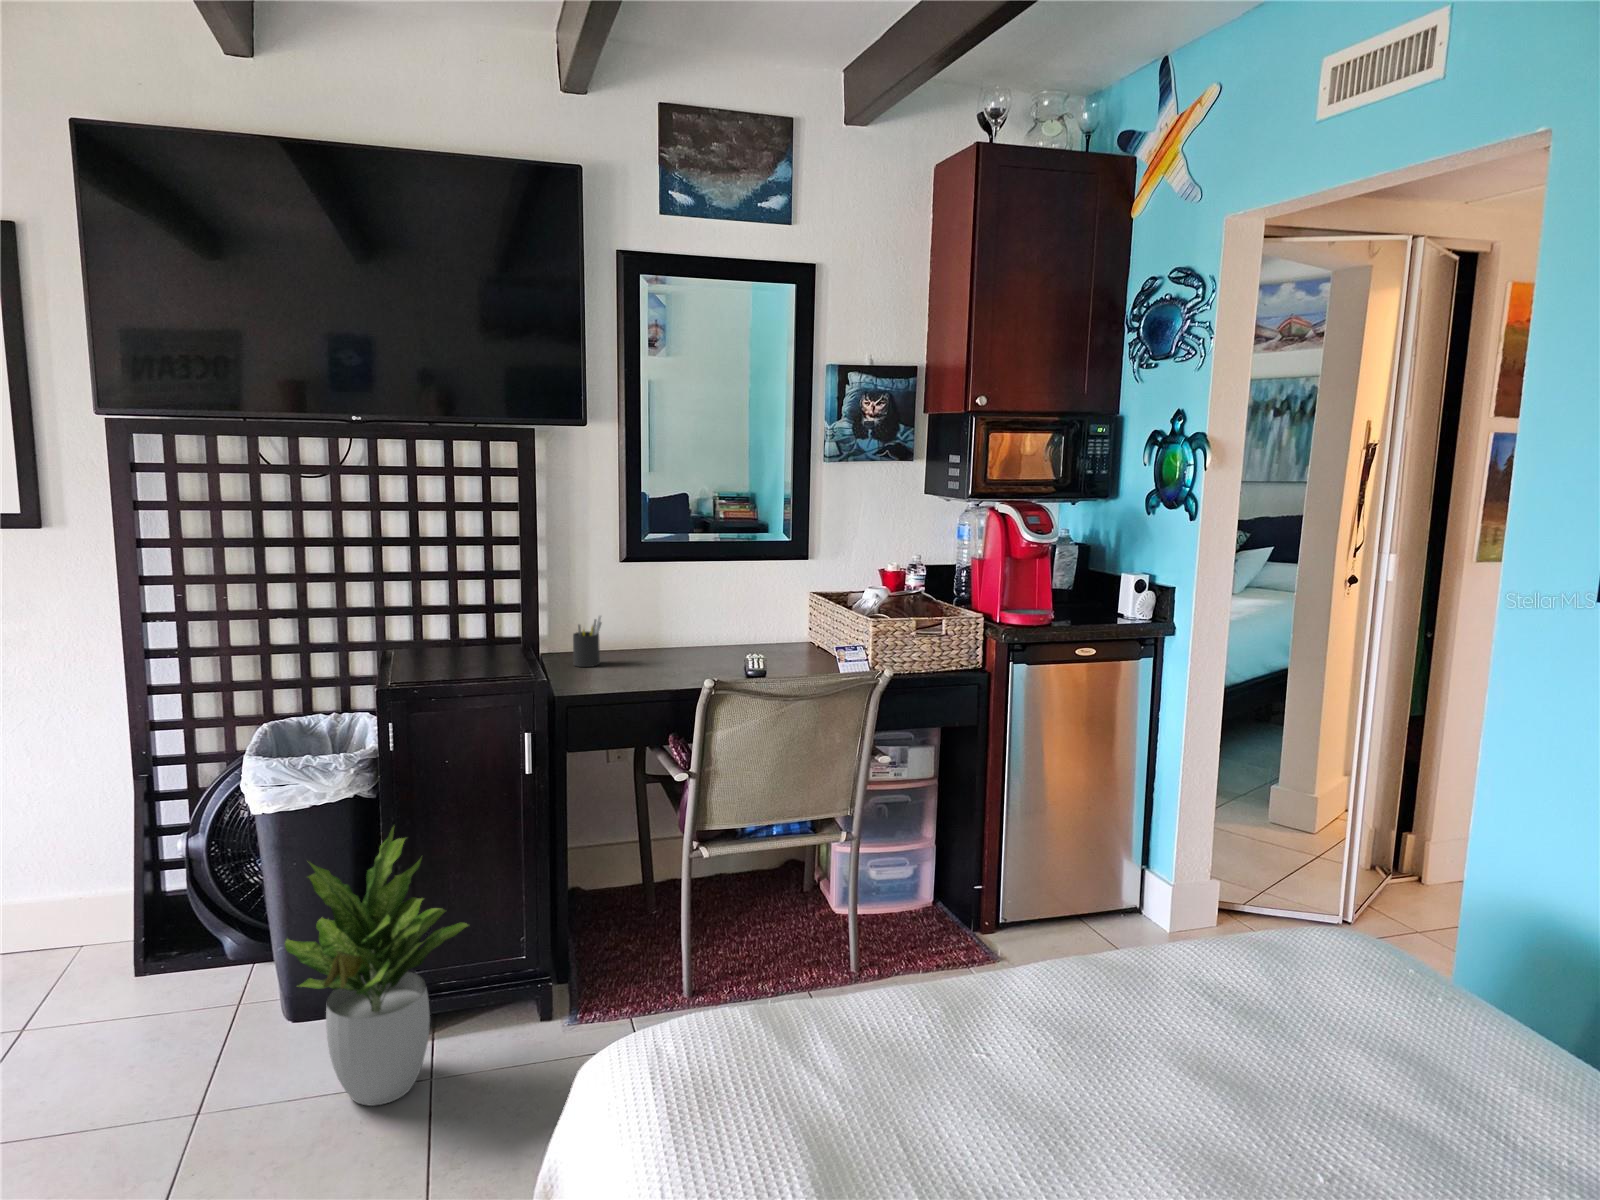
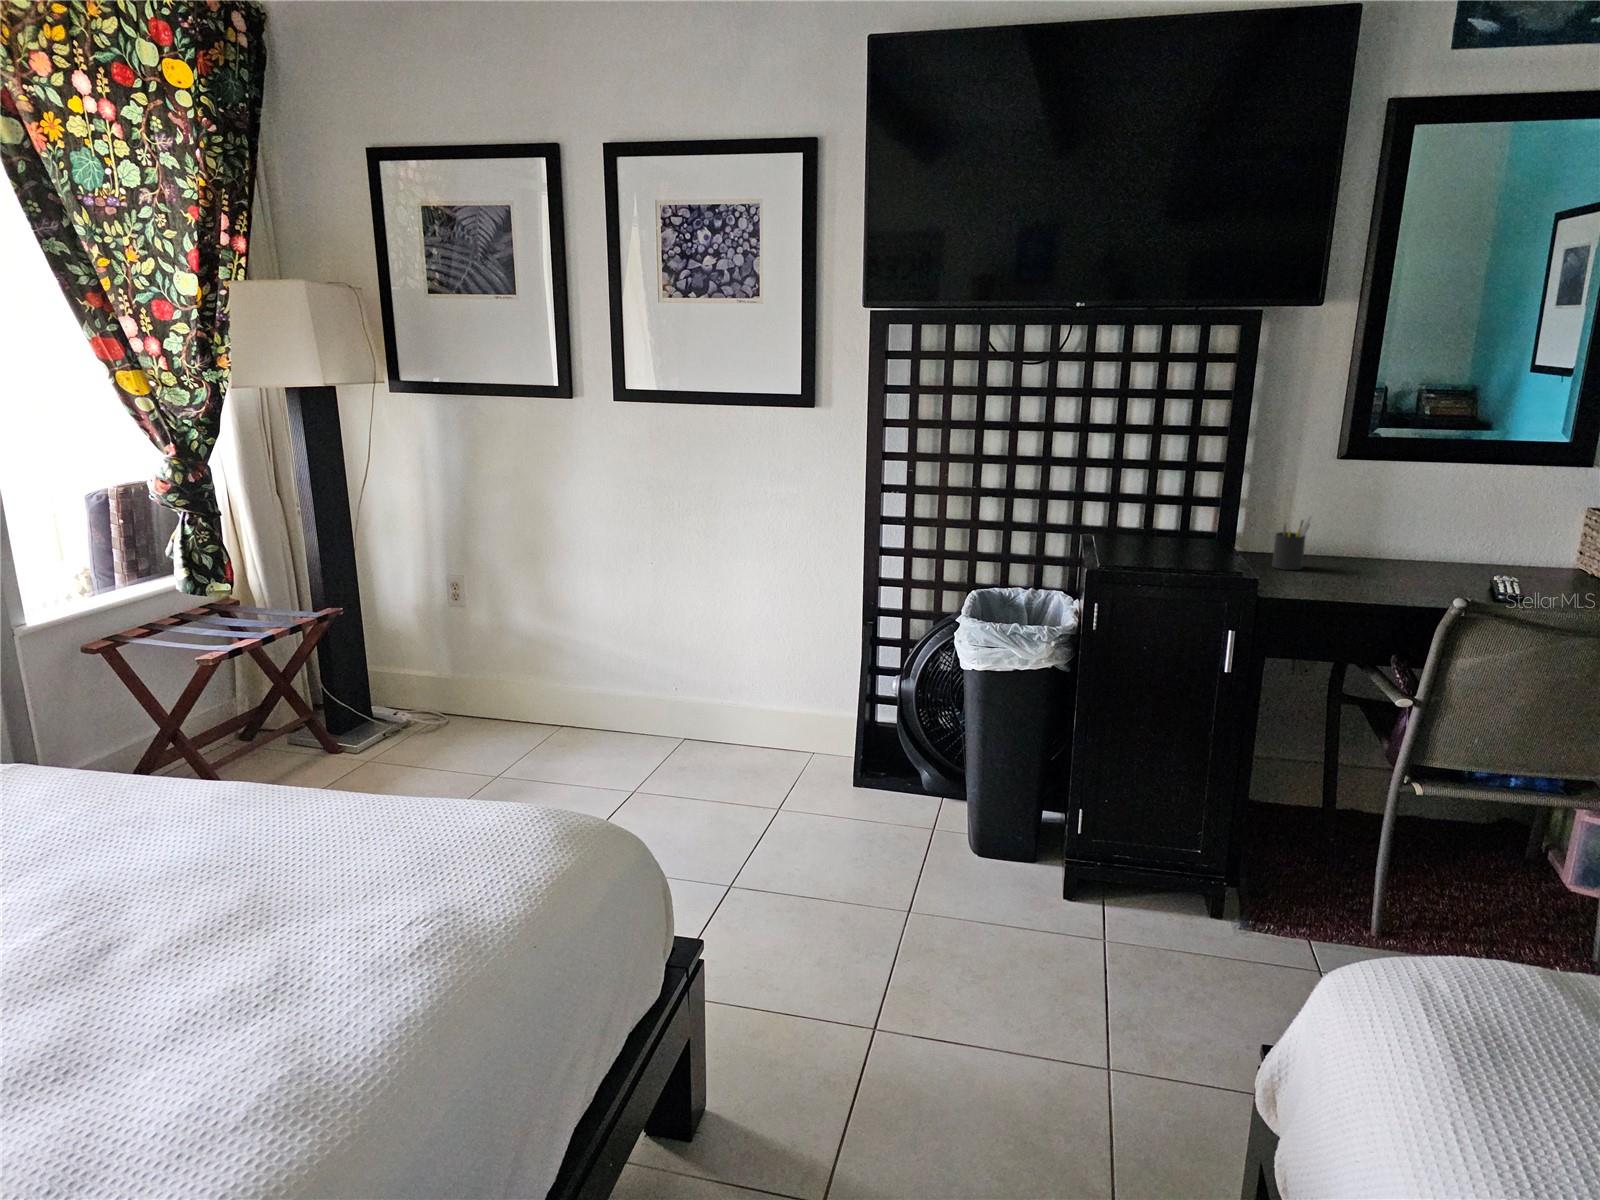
potted plant: present [285,826,468,1106] -> none [991,700,1158,950]

